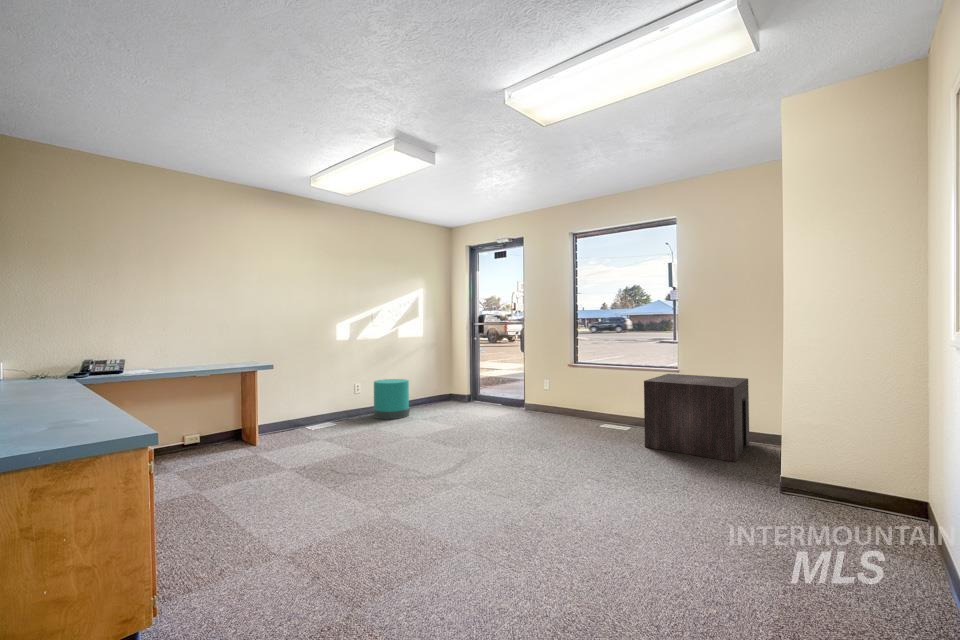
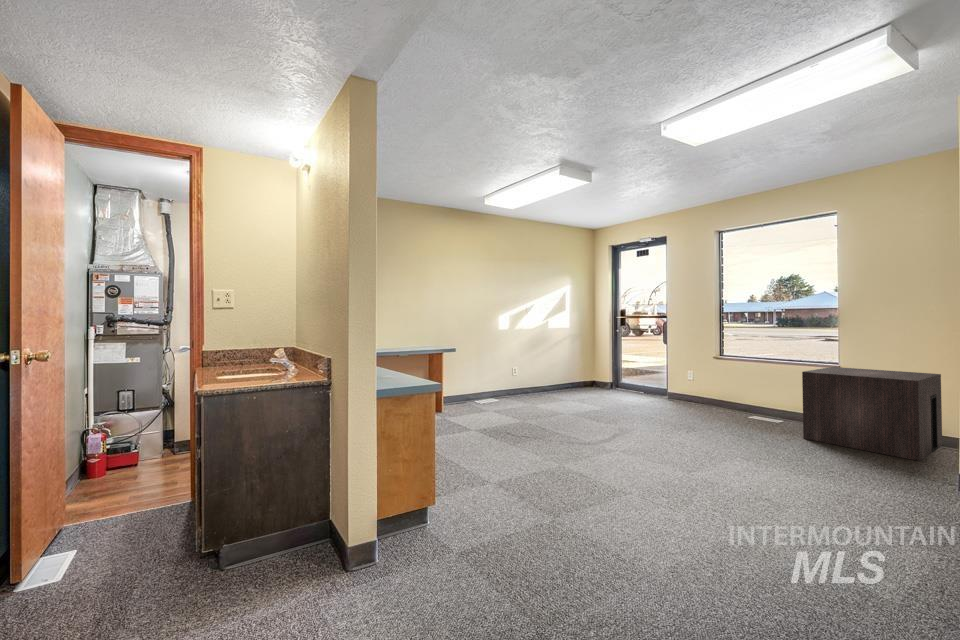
trash can: present [374,379,410,419] -> none [528,365,558,399]

